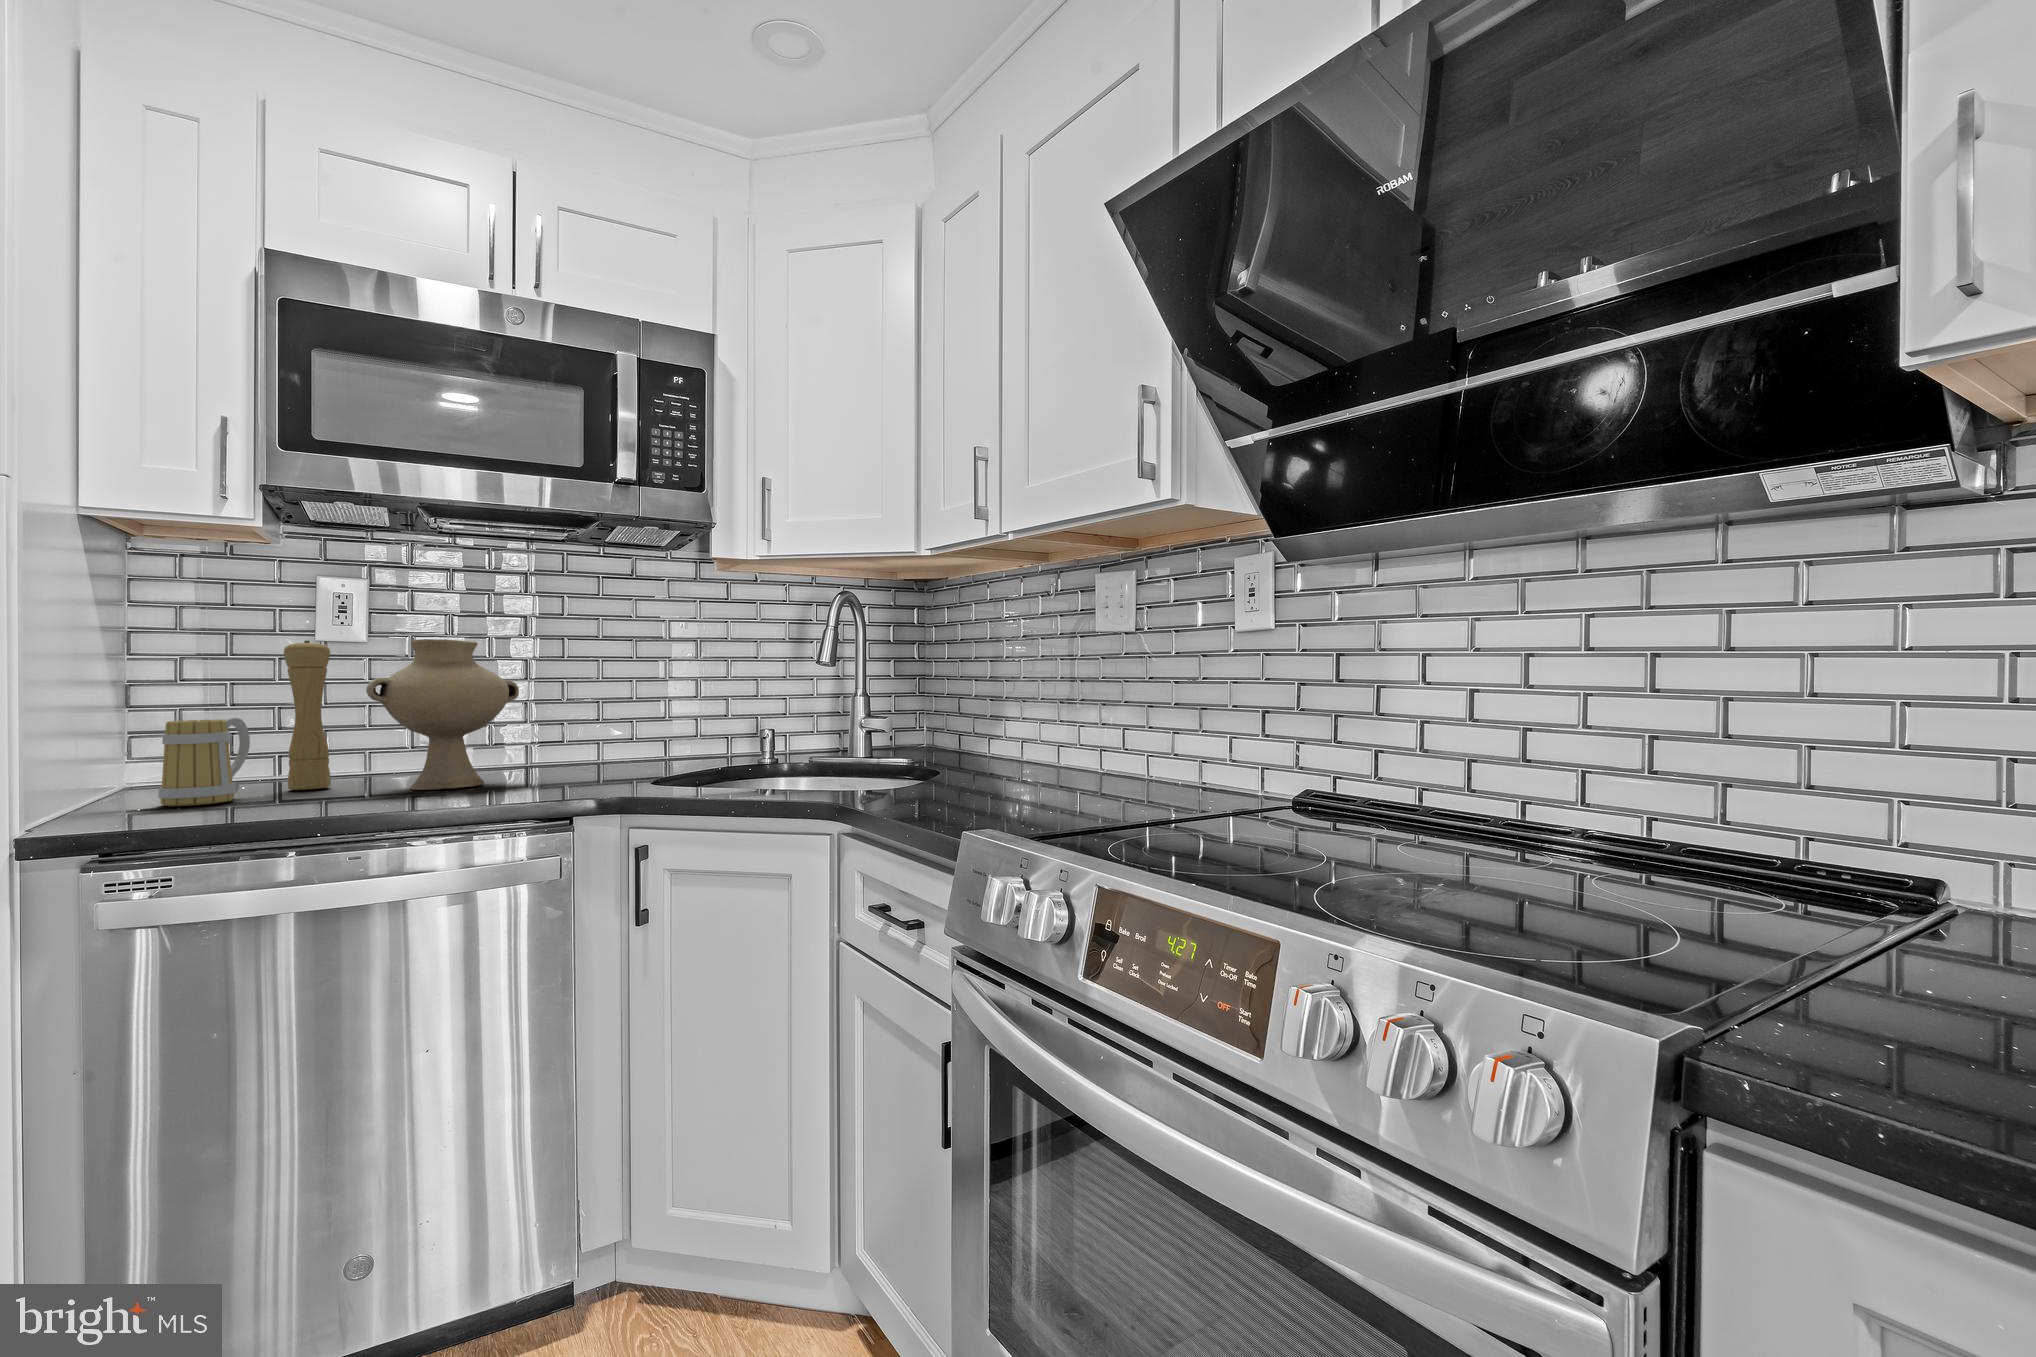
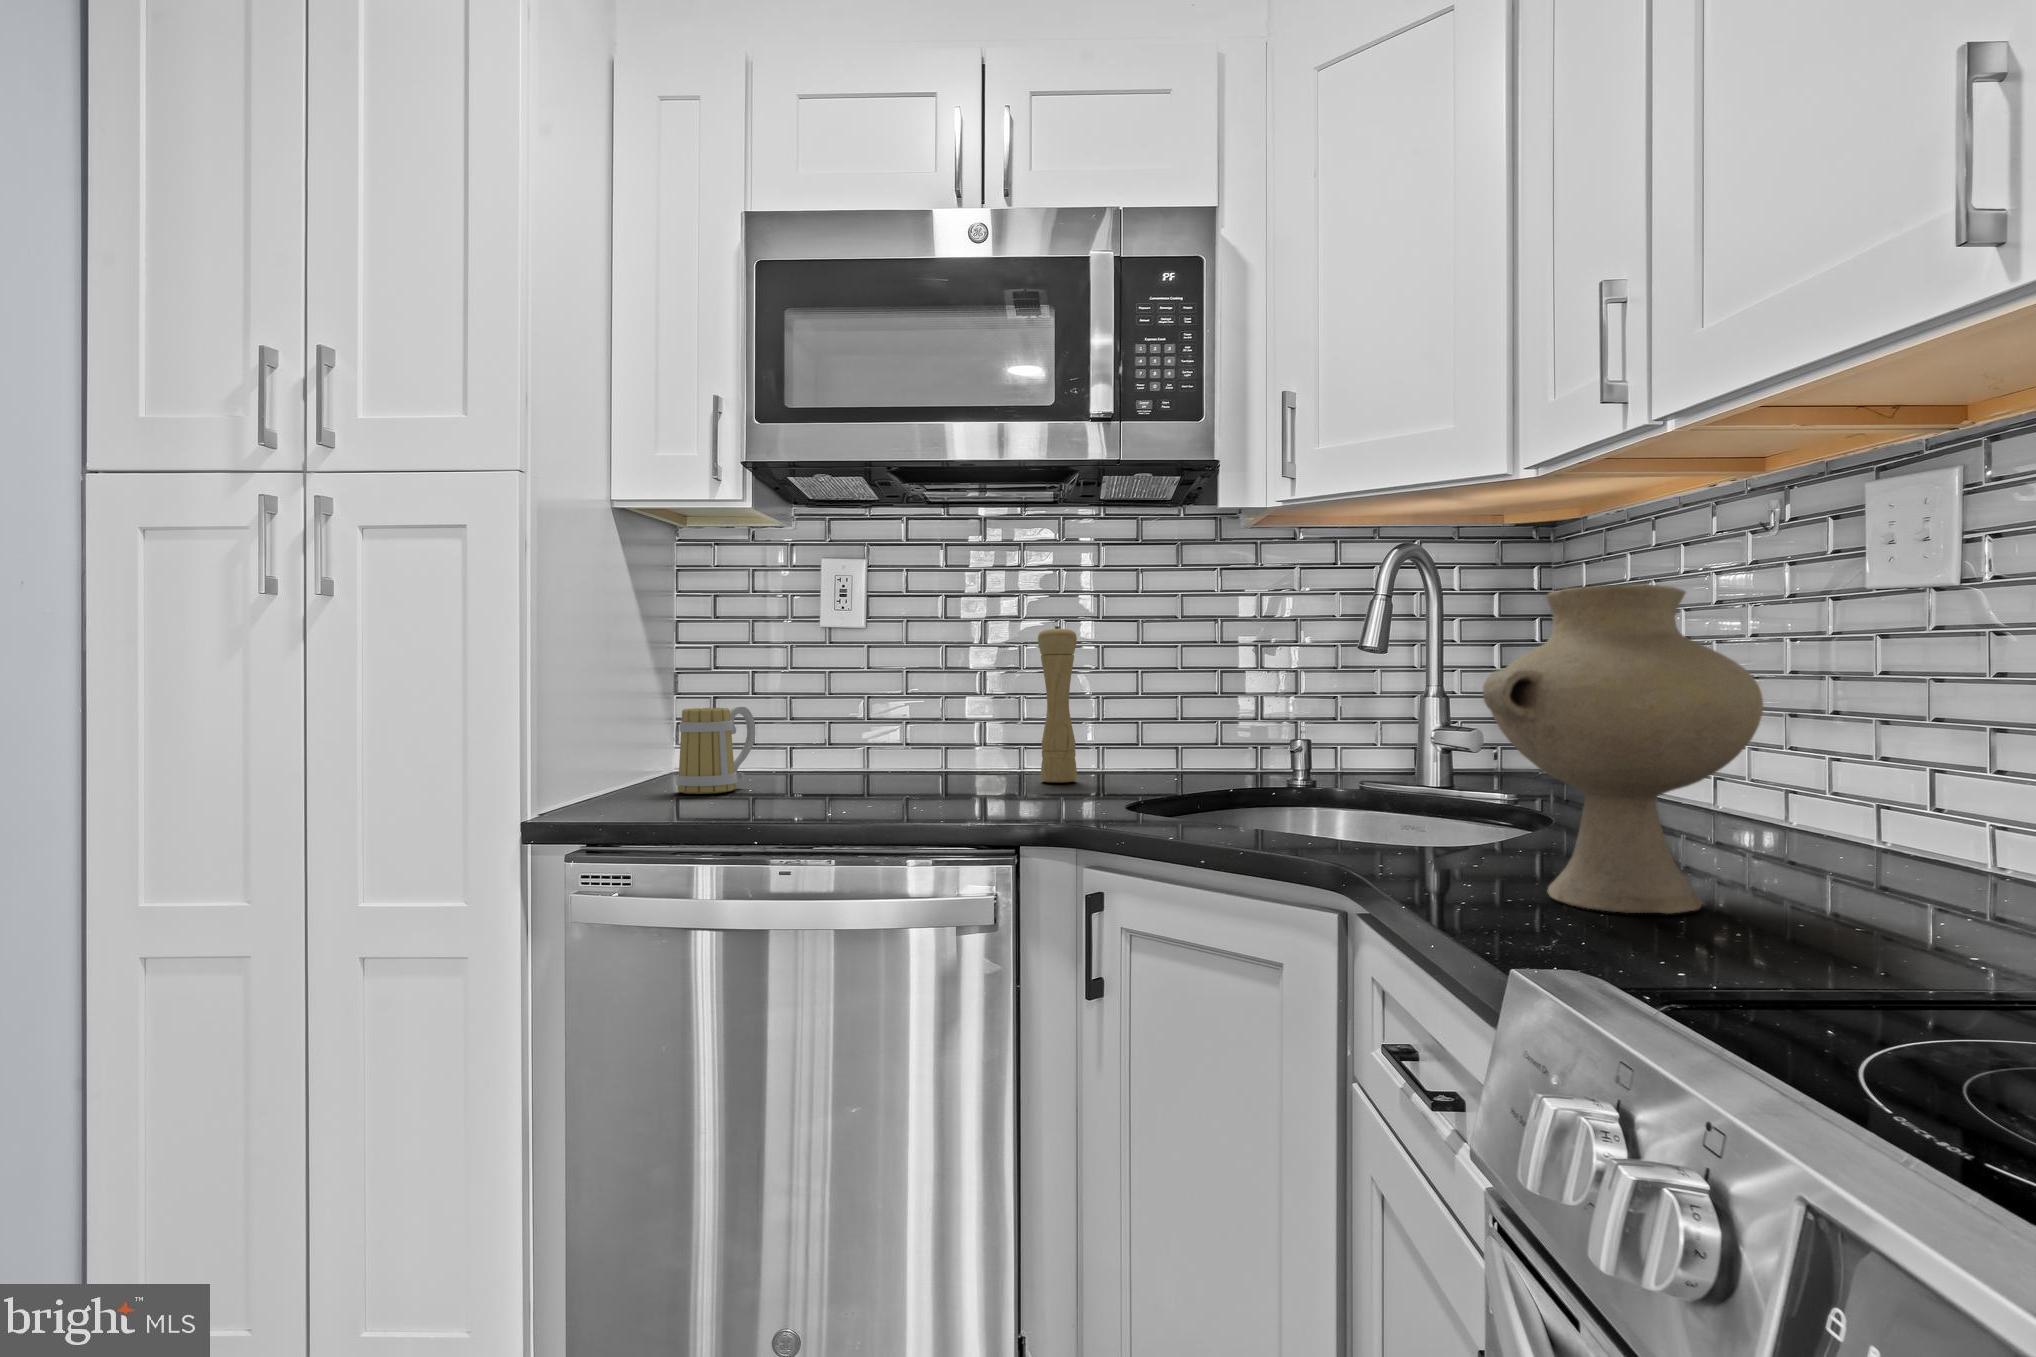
vase: present [366,639,519,790] -> present [1483,584,1763,914]
pepper mill: present [284,641,331,790] -> present [1038,626,1077,783]

